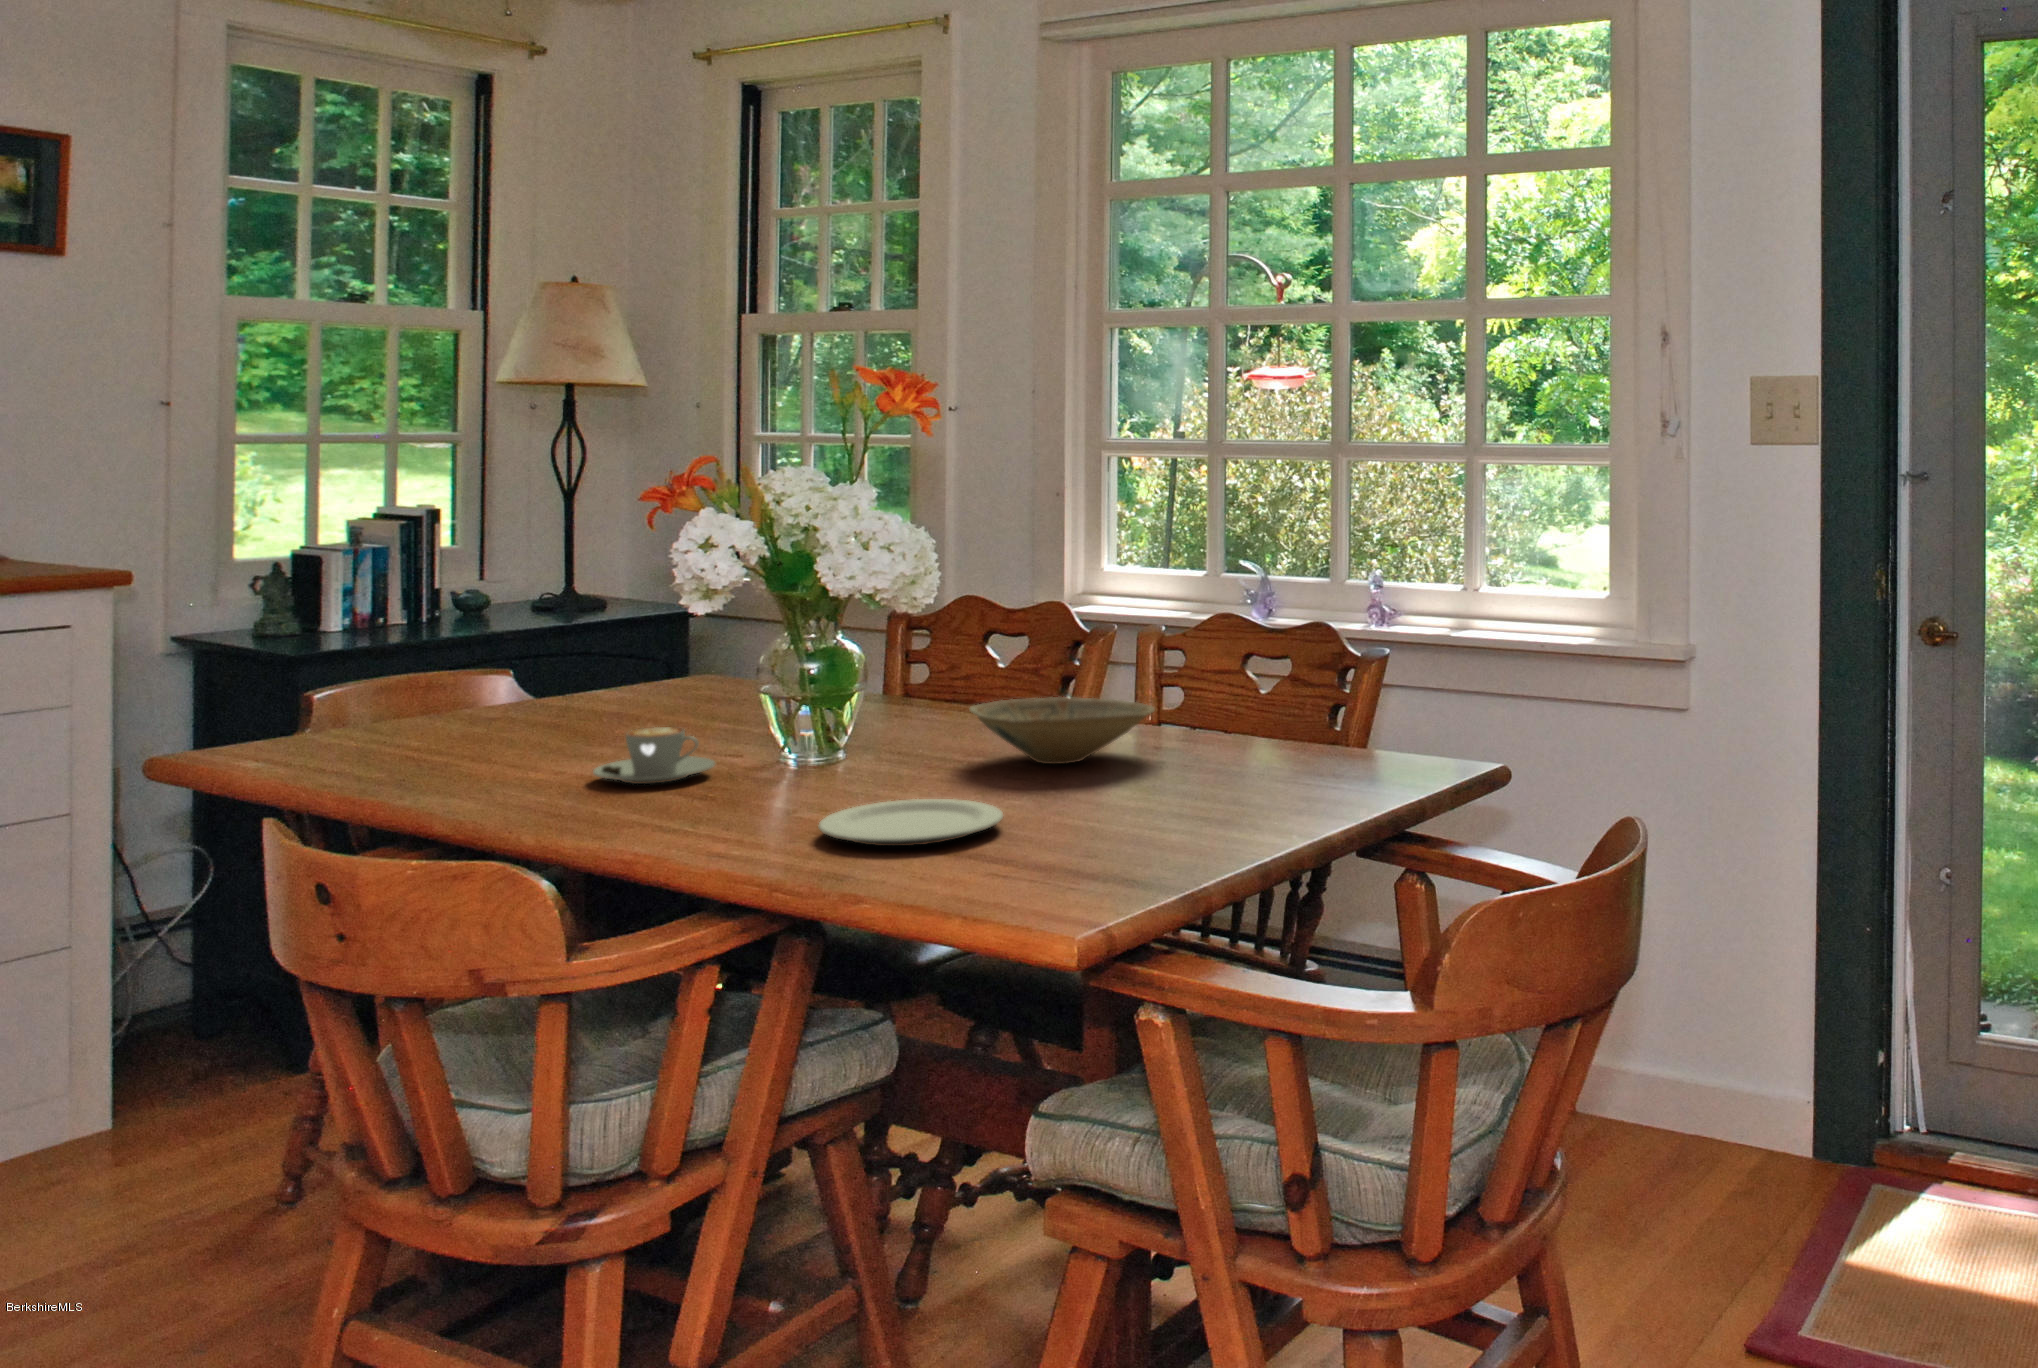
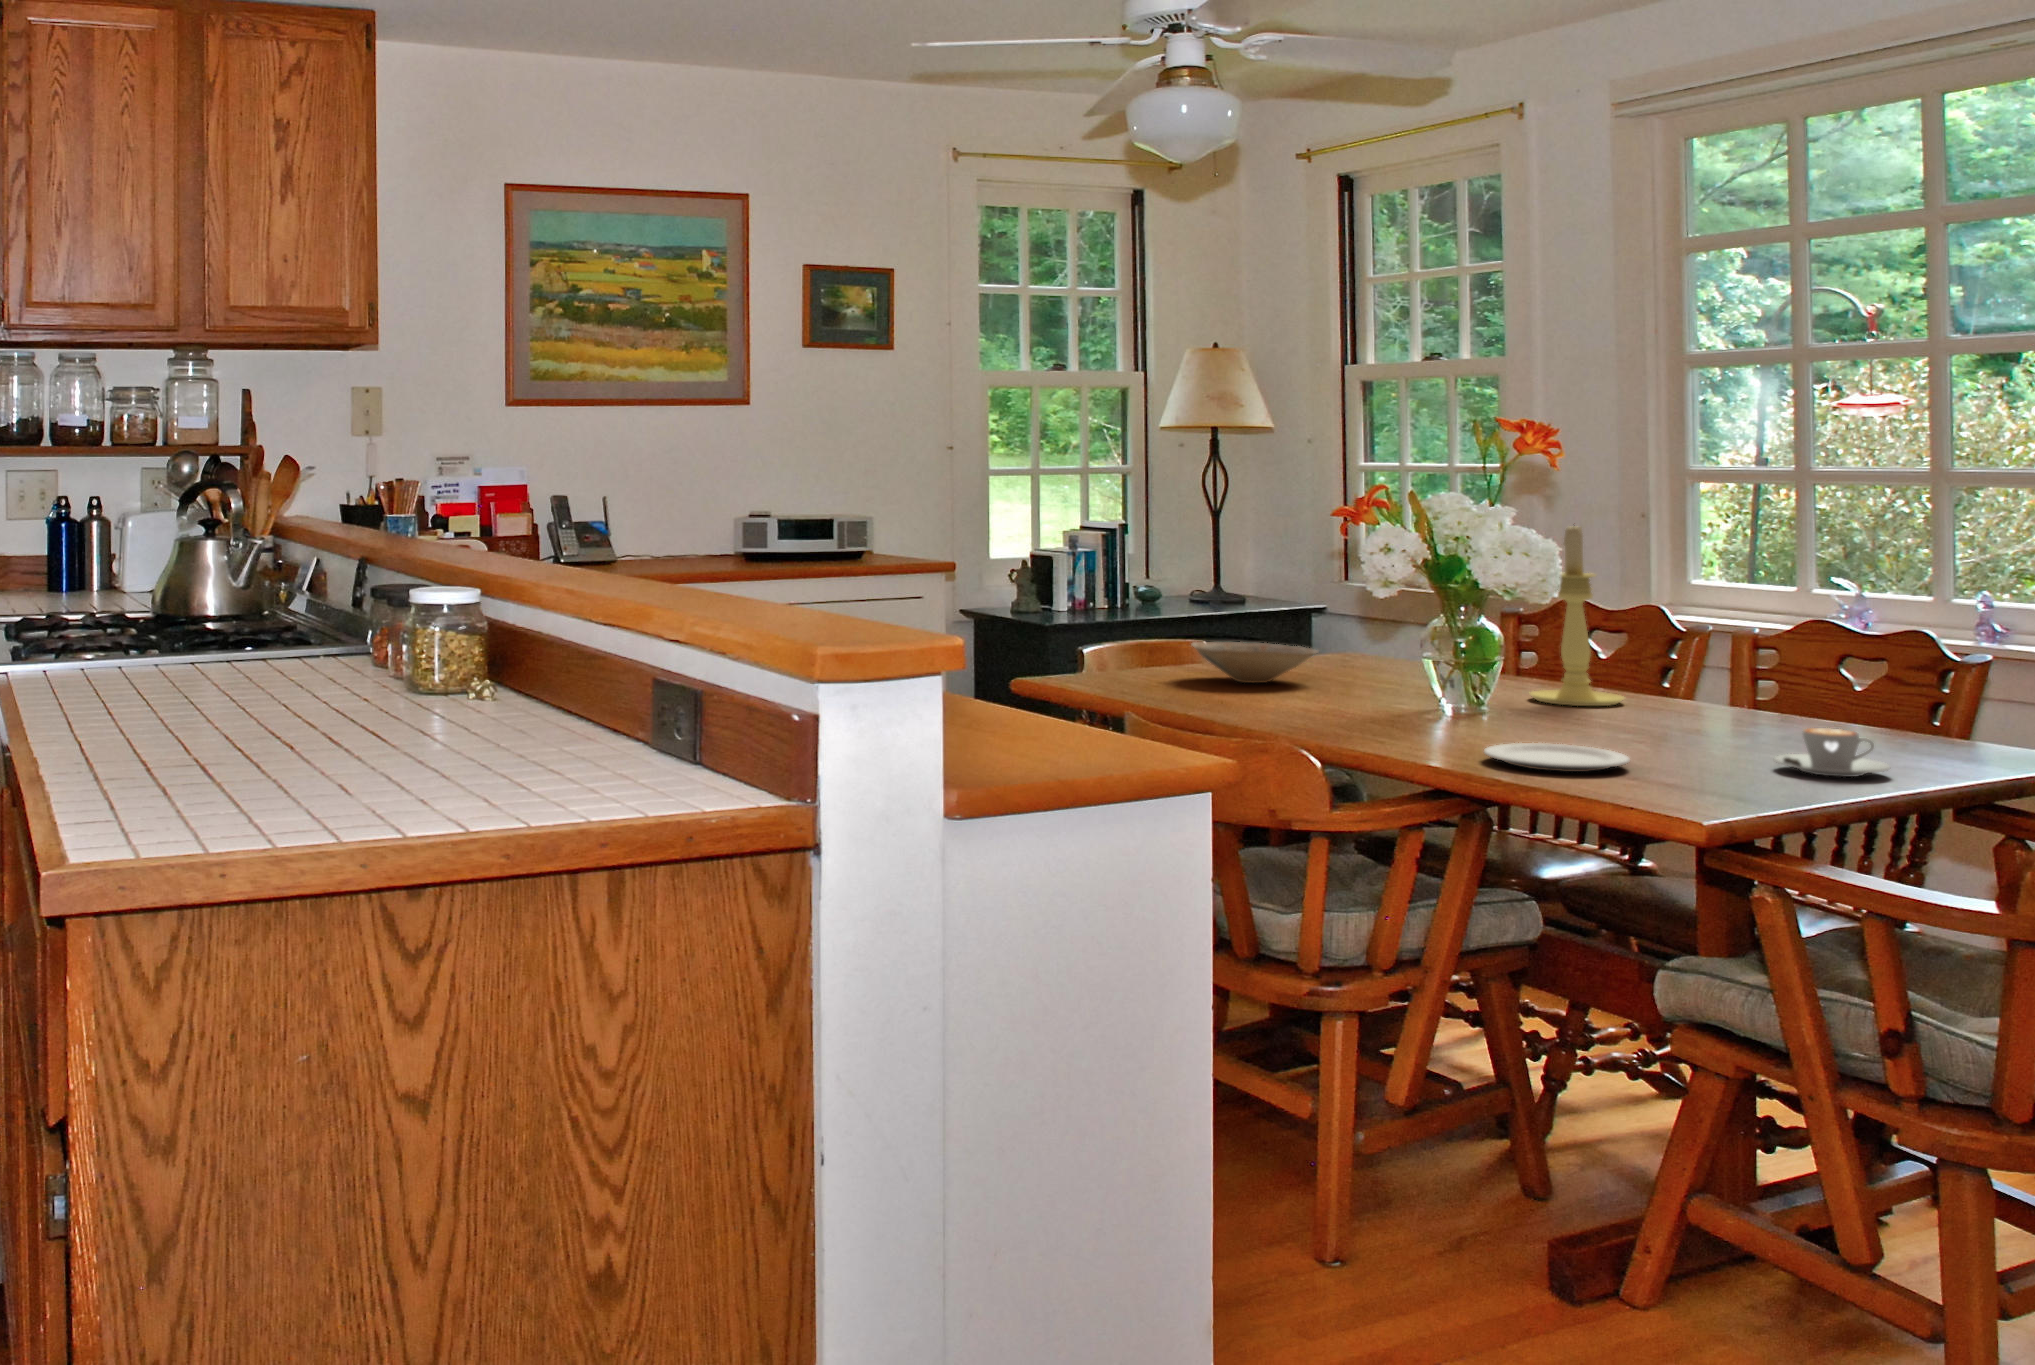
candle holder: none [904,505,1011,726] -> present [1530,526,1624,706]
bowl: present [969,697,1155,764] -> present [1192,642,1318,683]
coffee cup: present [593,727,715,784] -> present [1774,728,1891,777]

